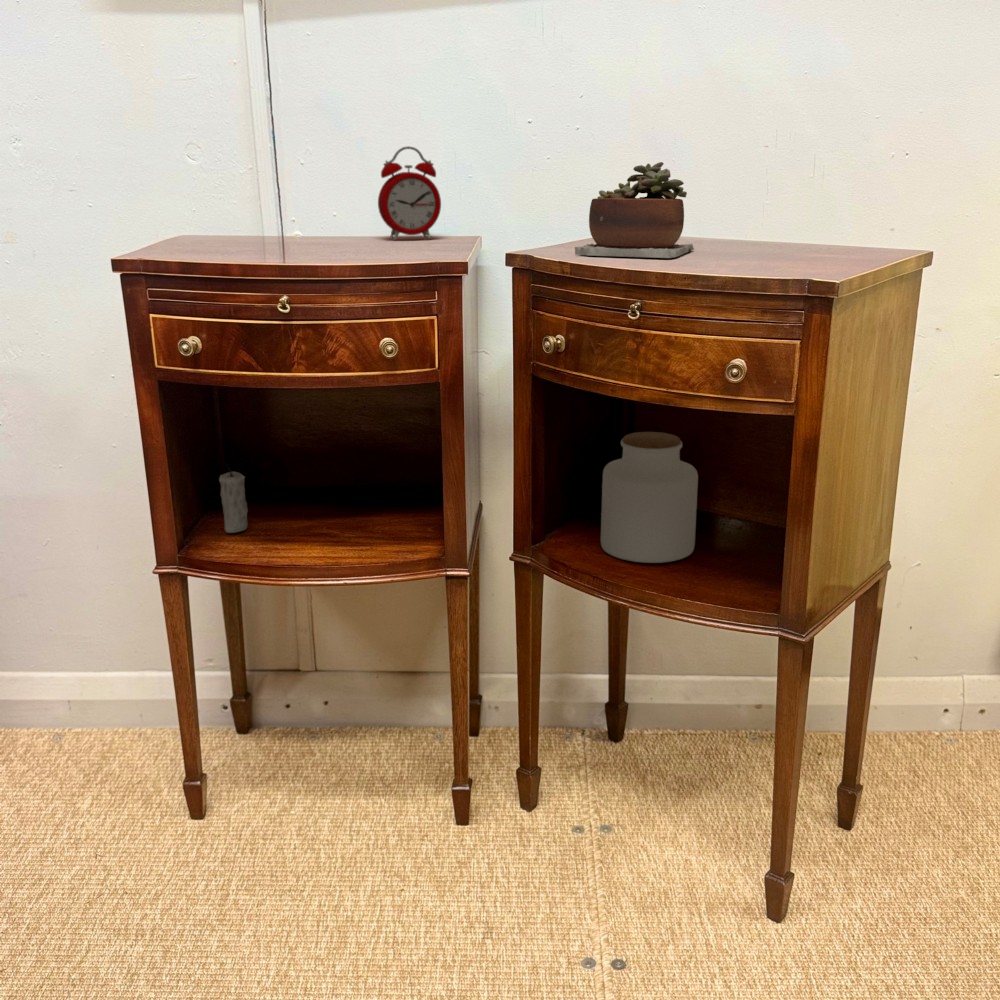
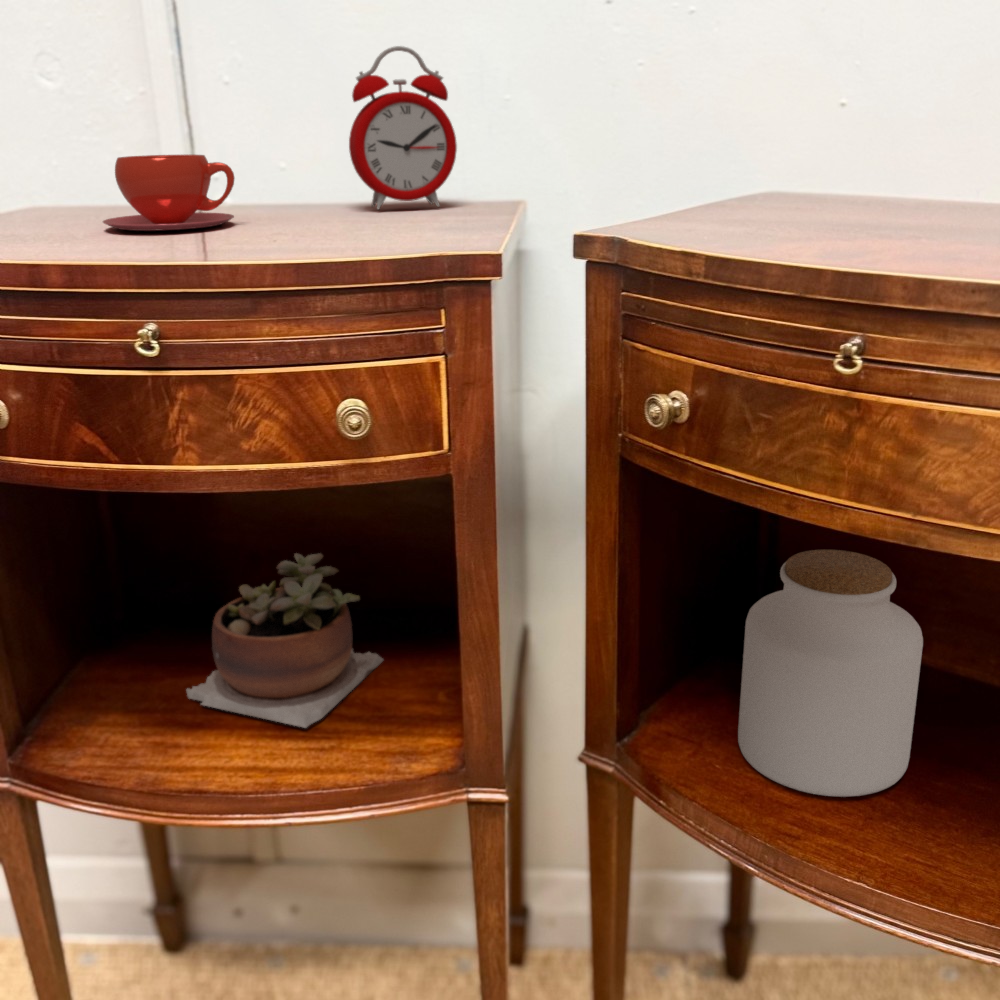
succulent plant: present [575,162,694,258] -> present [186,553,383,728]
teacup: none [242,207,317,249] -> present [103,155,234,231]
candle: present [219,471,248,533] -> none [85,593,139,707]

